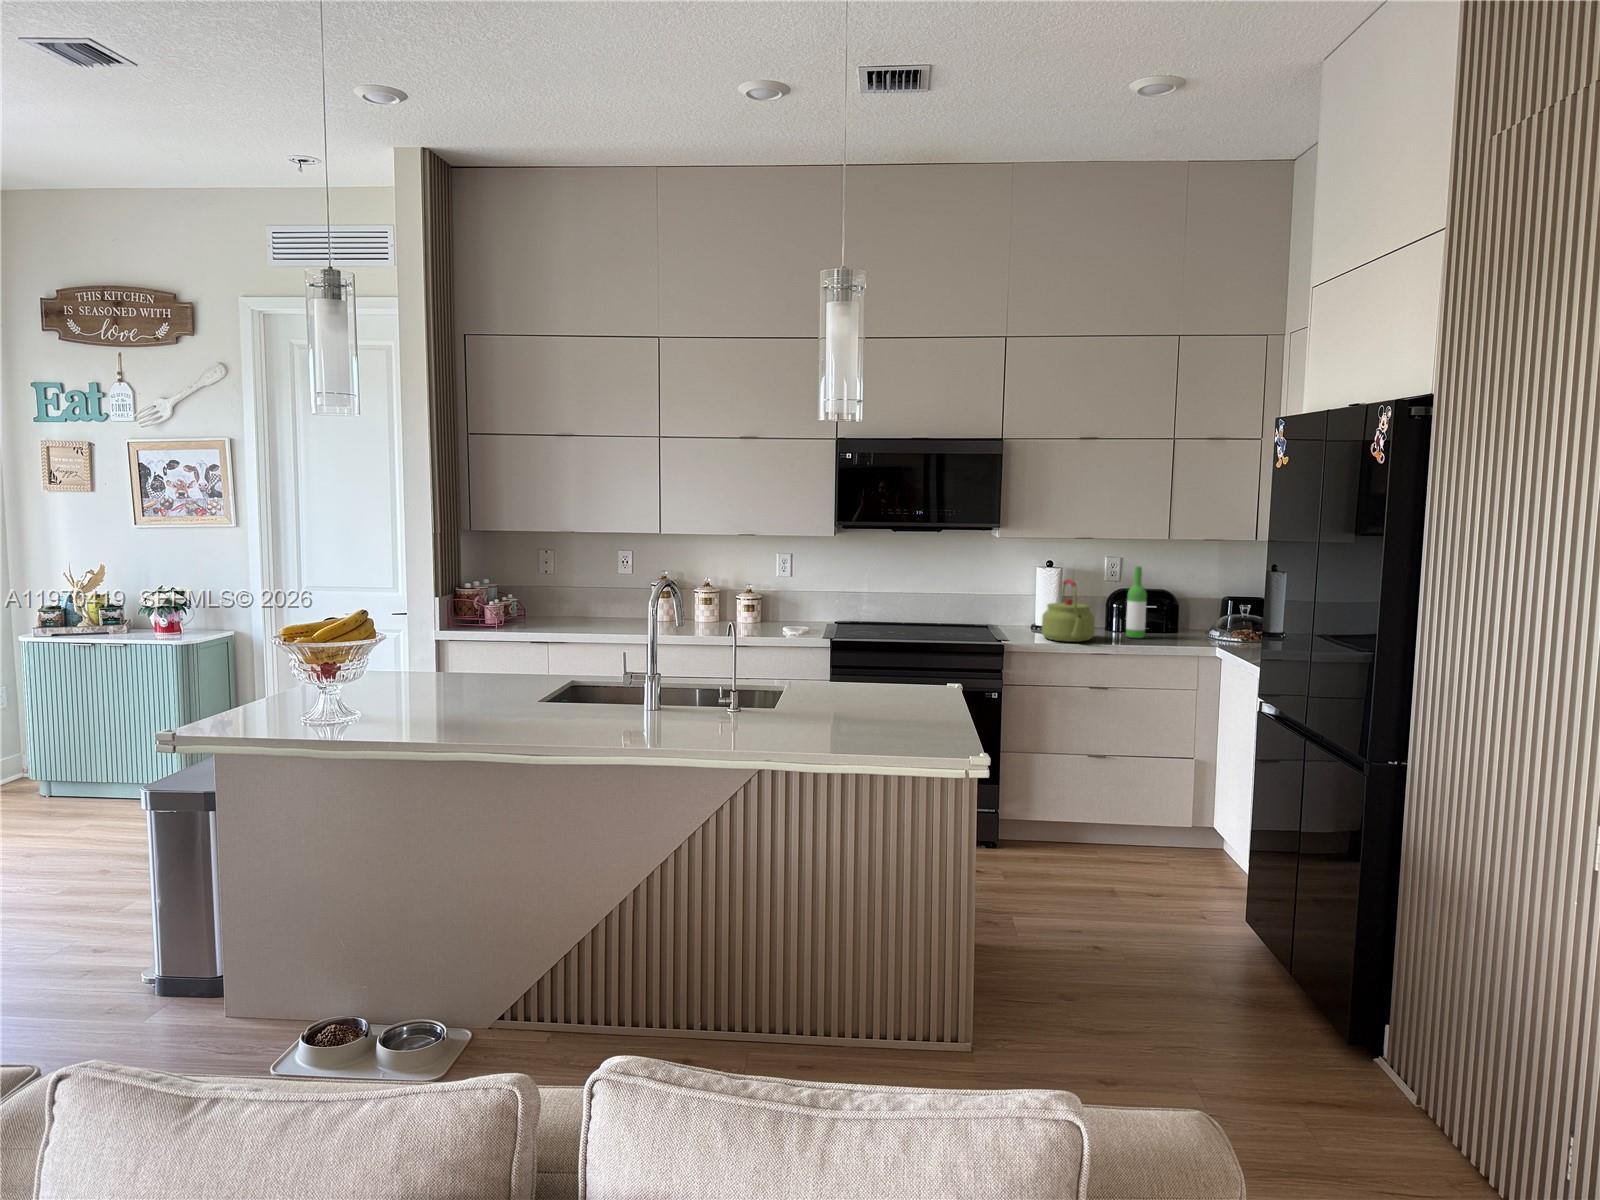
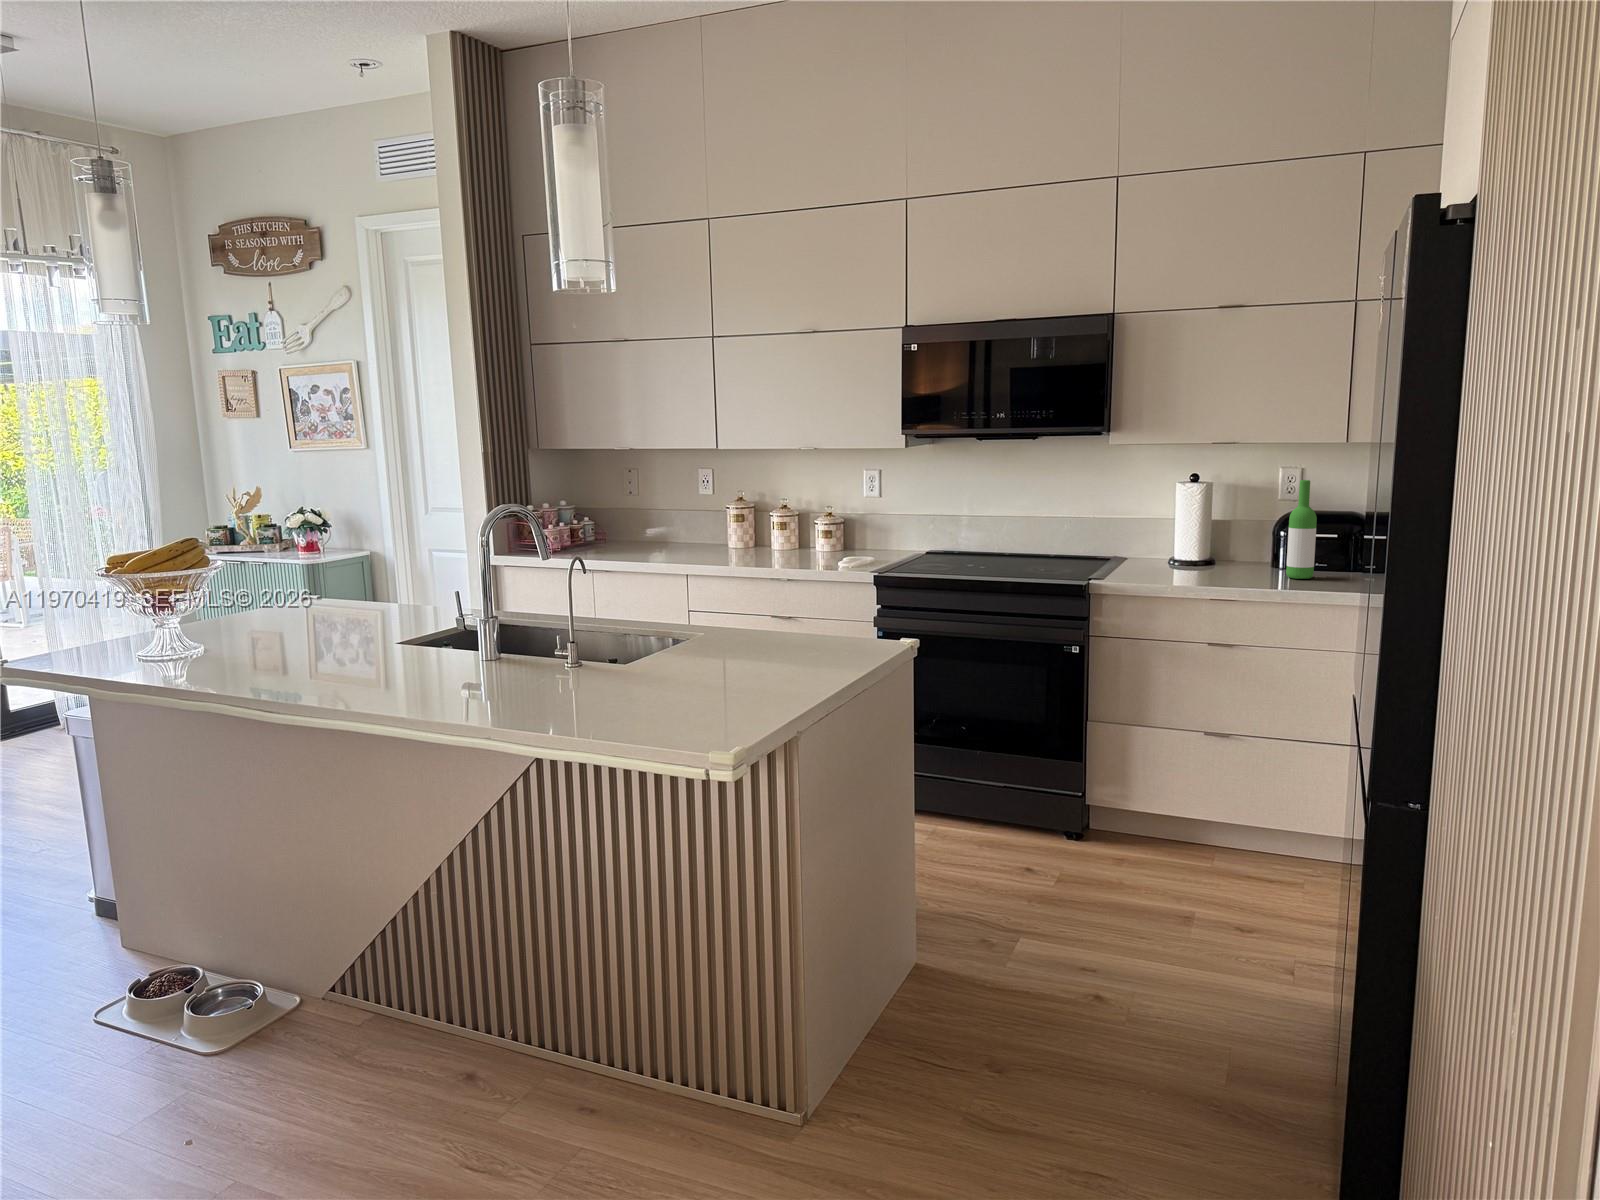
kettle: present [1041,579,1095,642] -> none [1161,498,1234,581]

